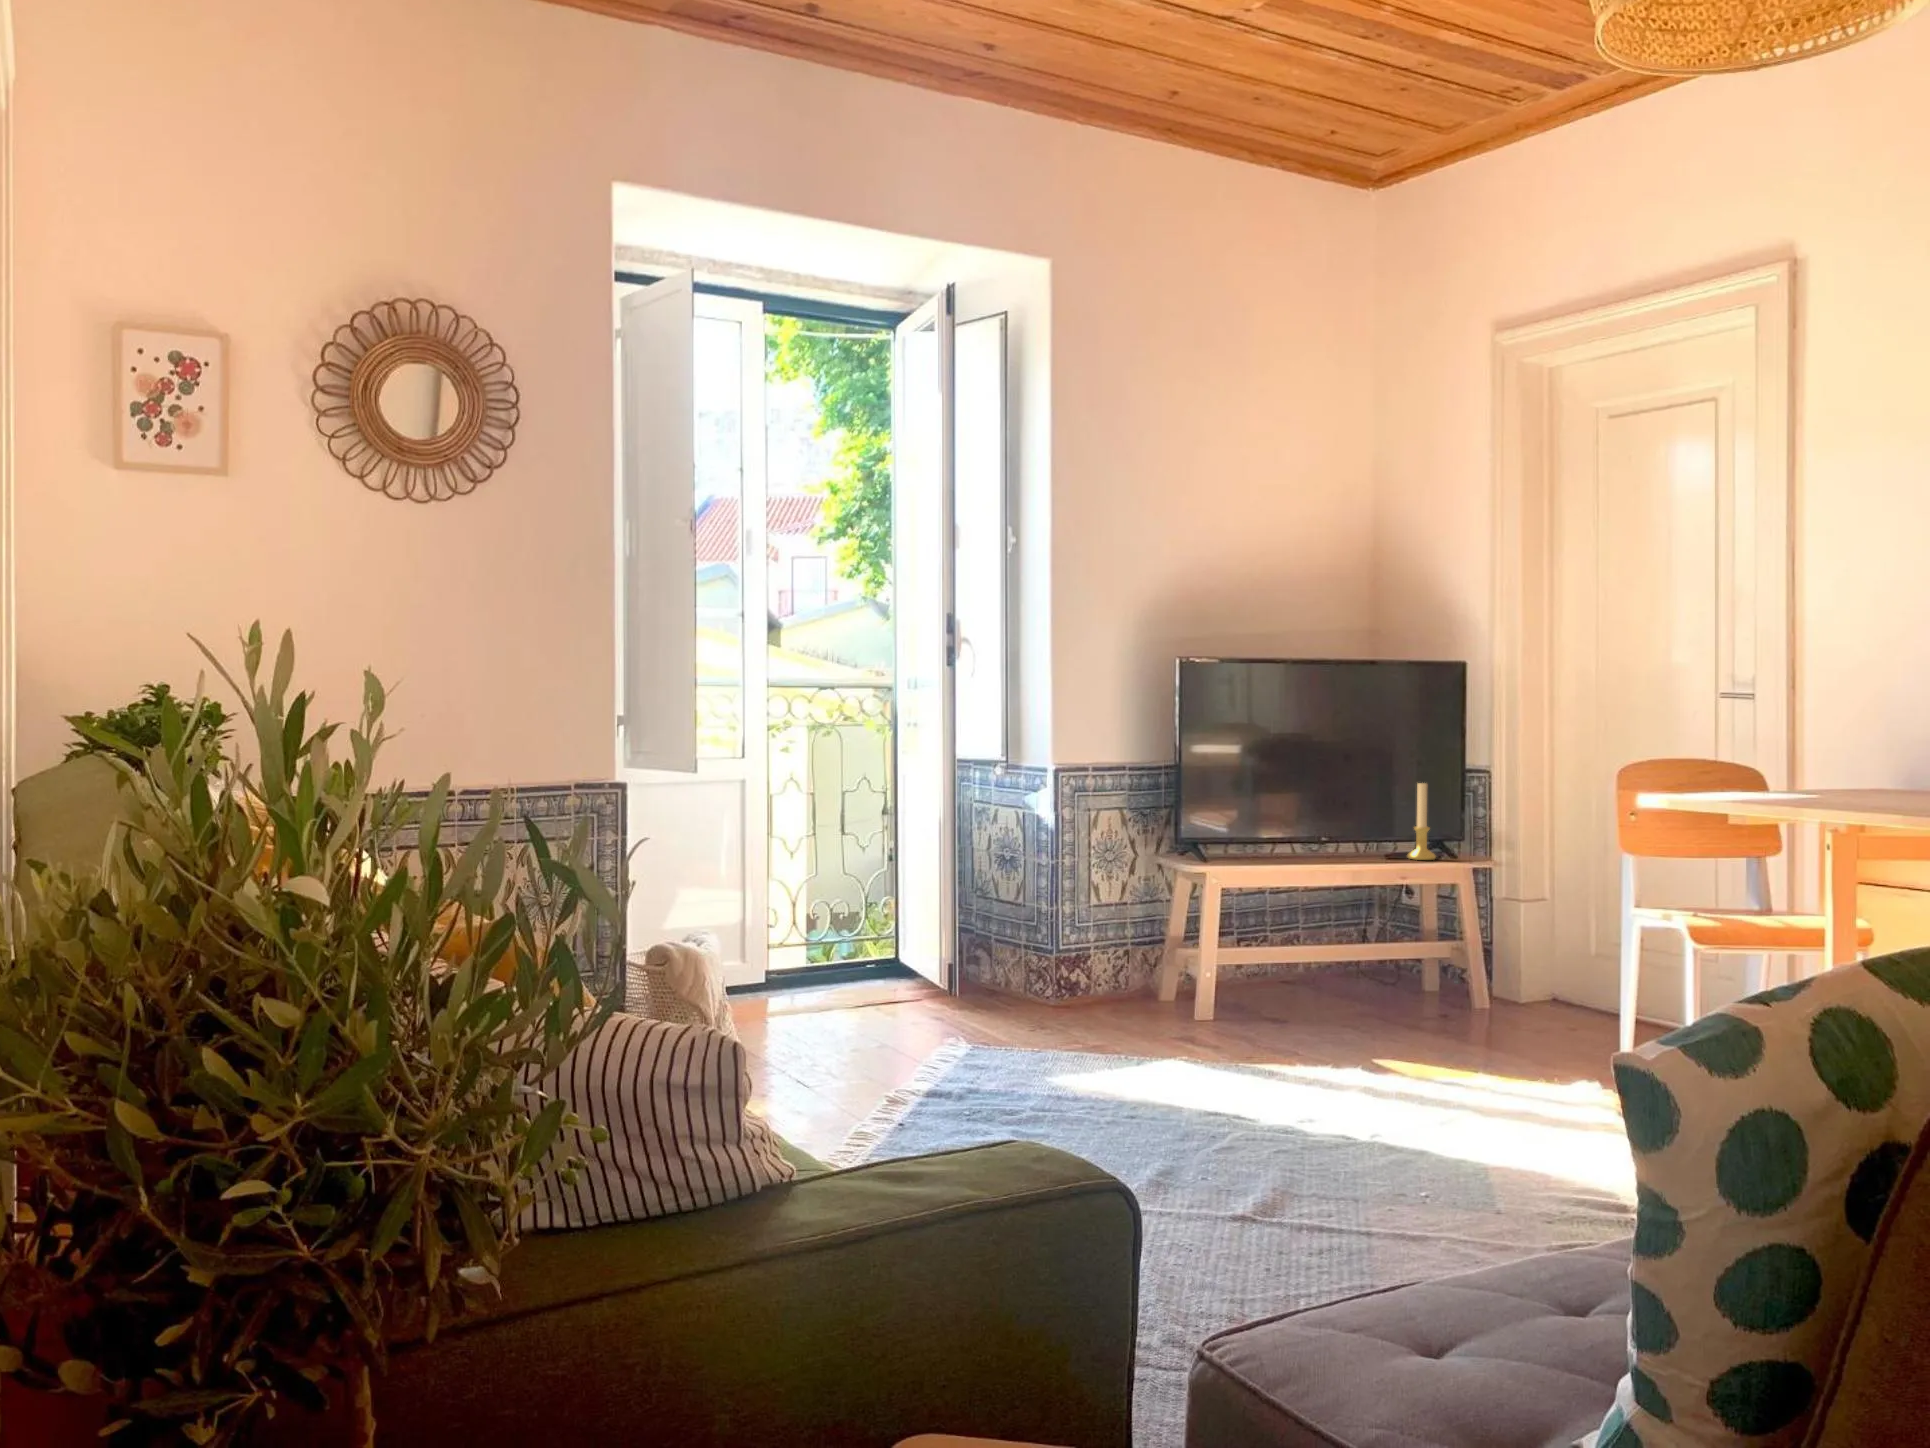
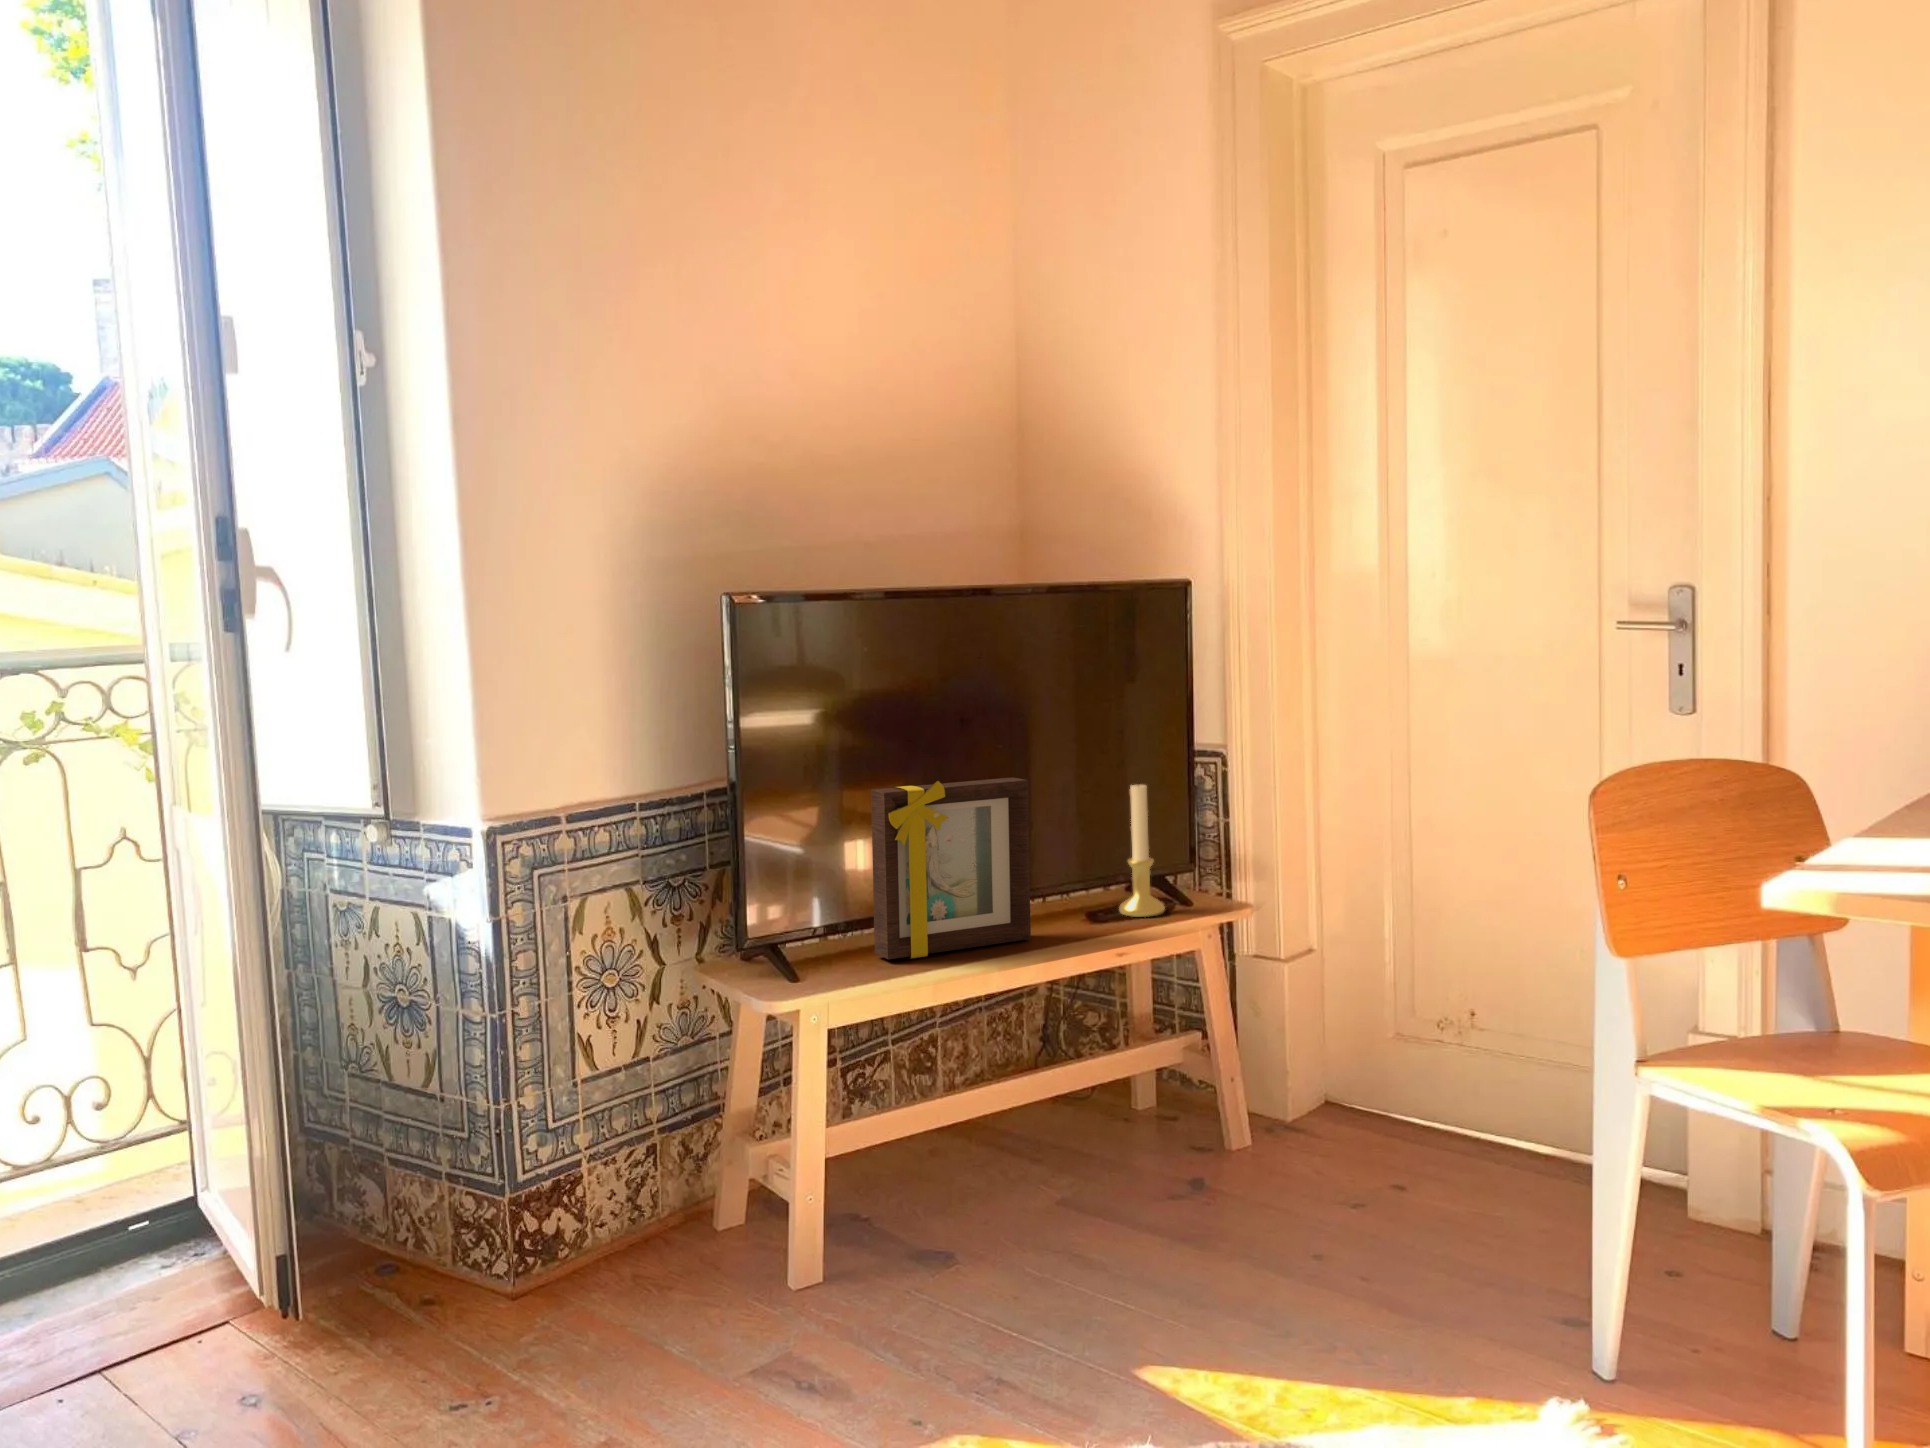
picture frame: none [1253,766,1348,861] -> present [871,777,1031,959]

